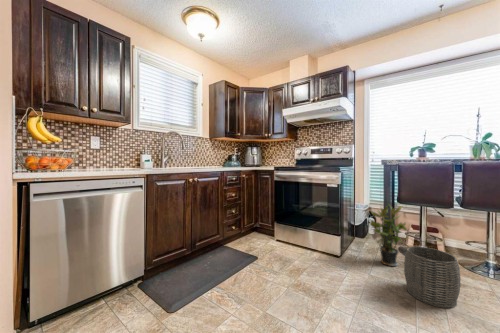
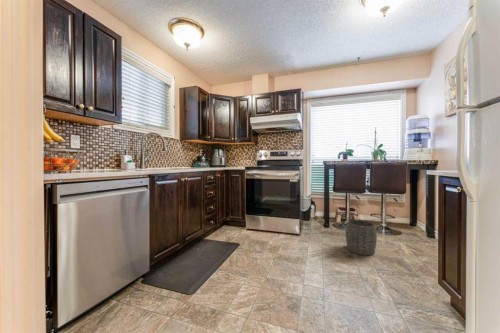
potted plant: present [369,206,407,266] -> none [318,192,342,236]

